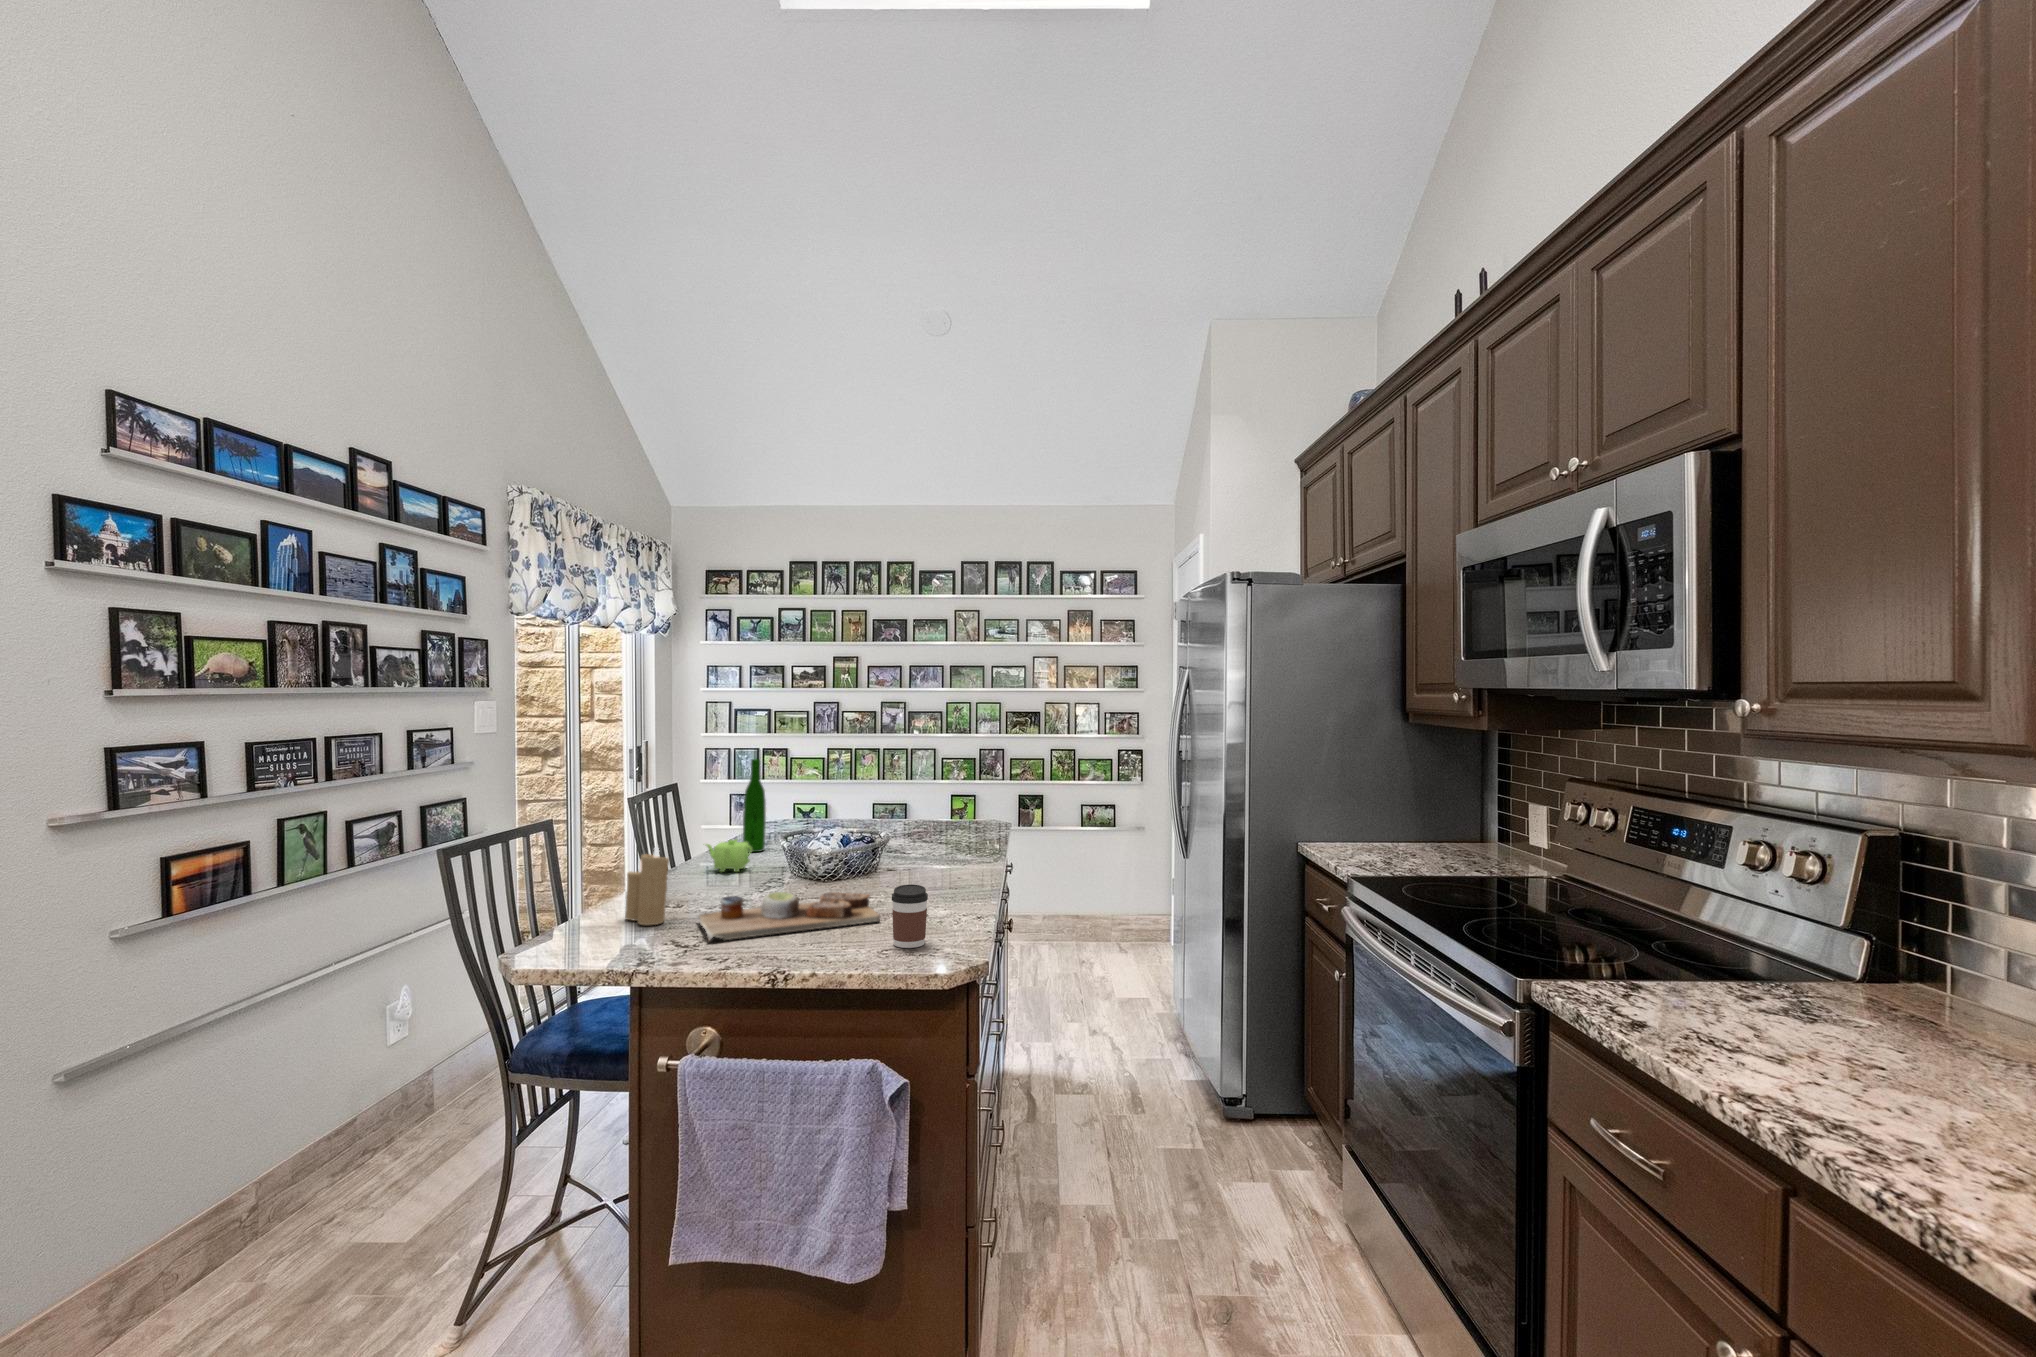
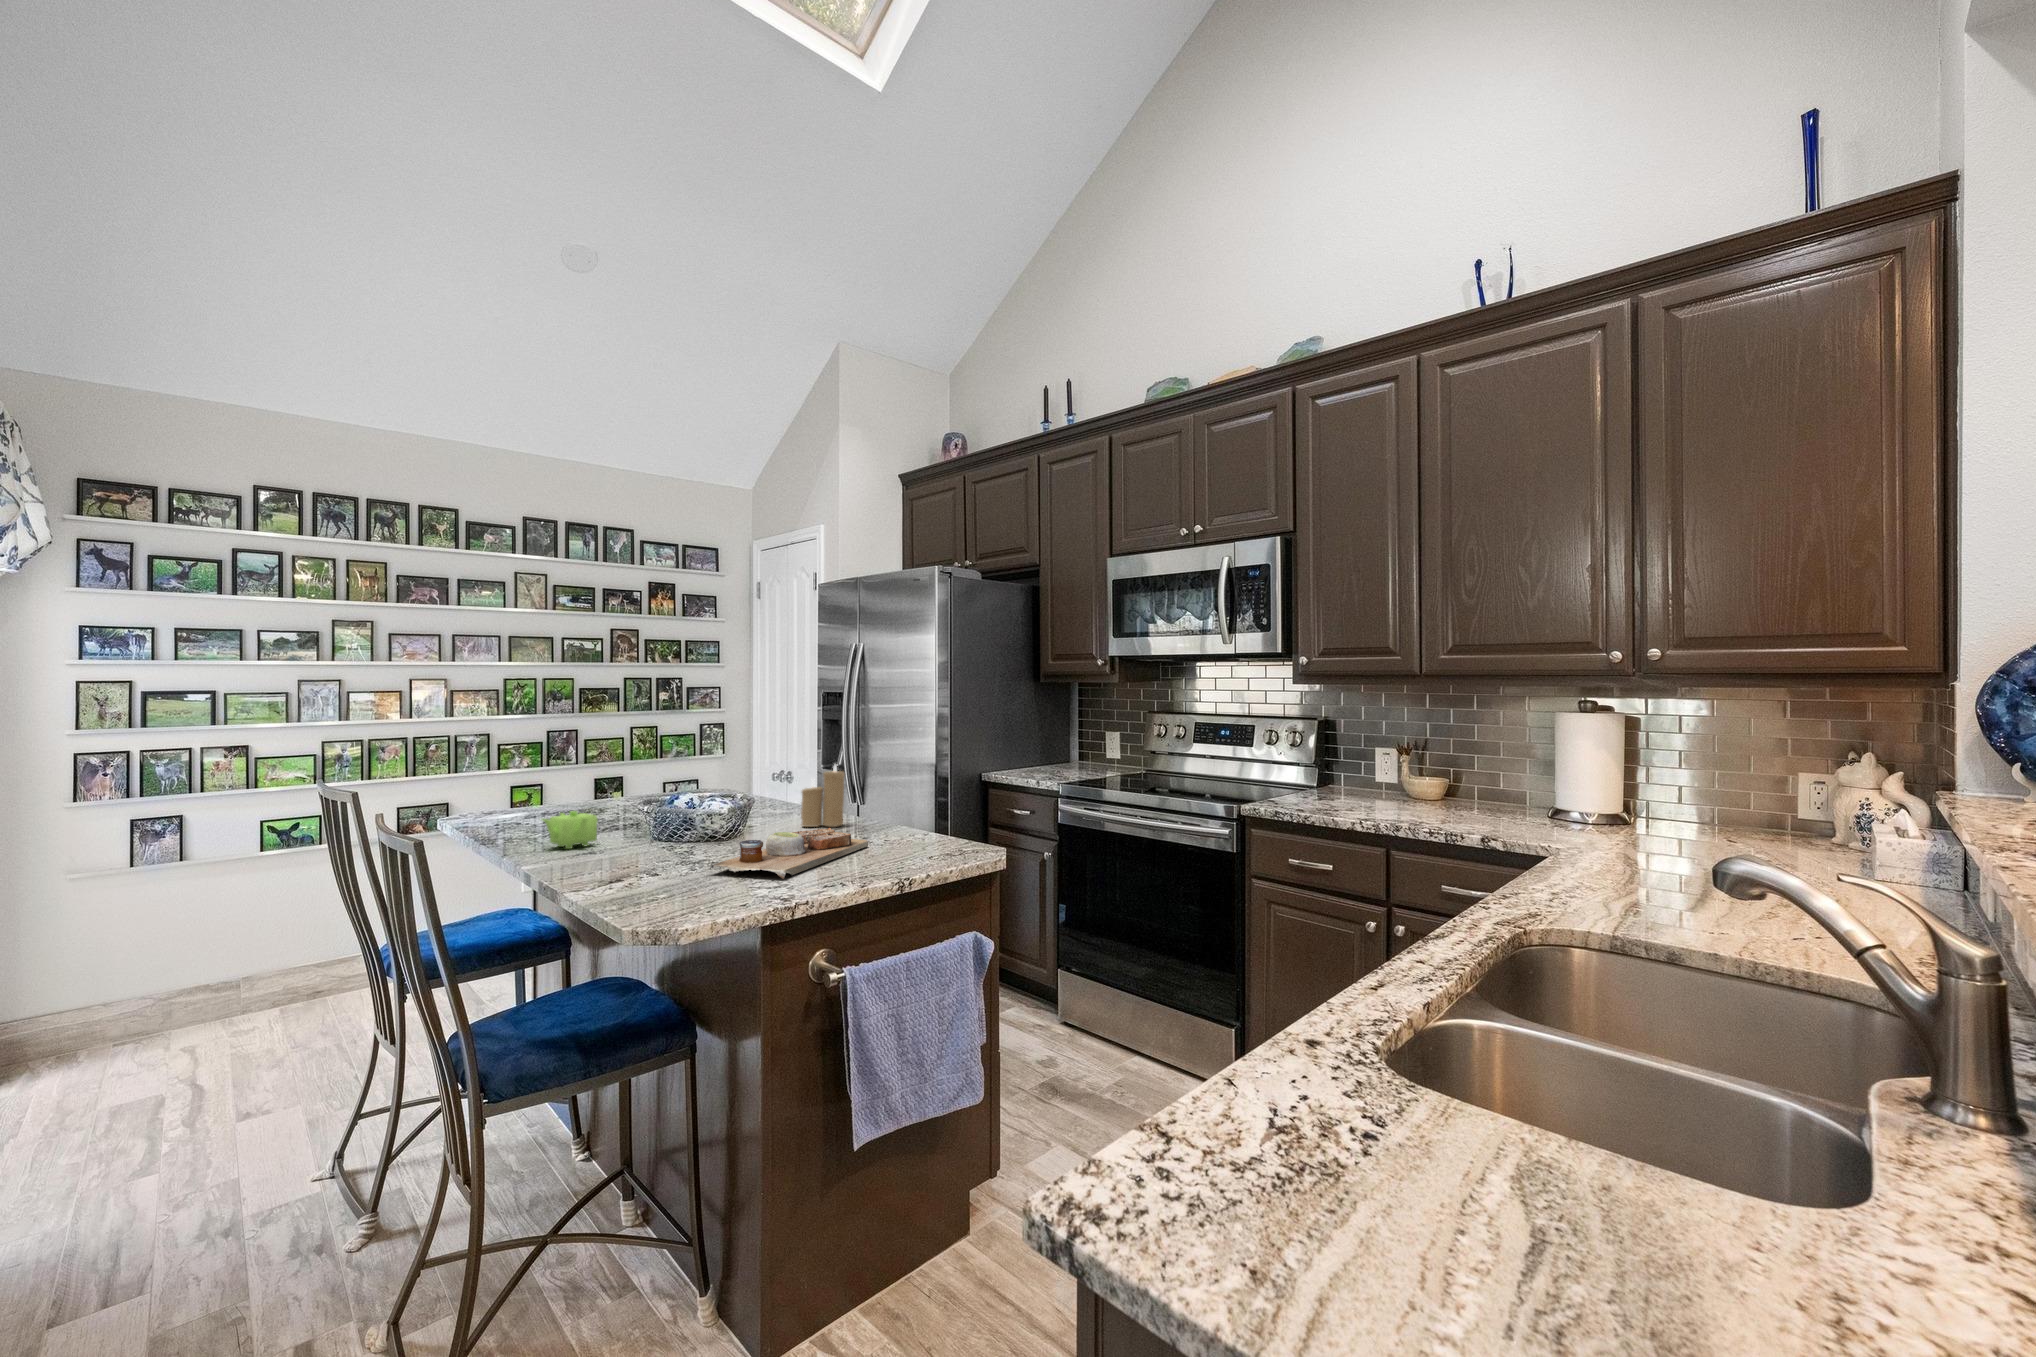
wine bottle: present [743,759,766,852] -> none [514,723,543,835]
candle: present [625,846,669,925] -> present [801,765,845,827]
coffee cup: present [892,884,928,948] -> none [921,800,953,853]

